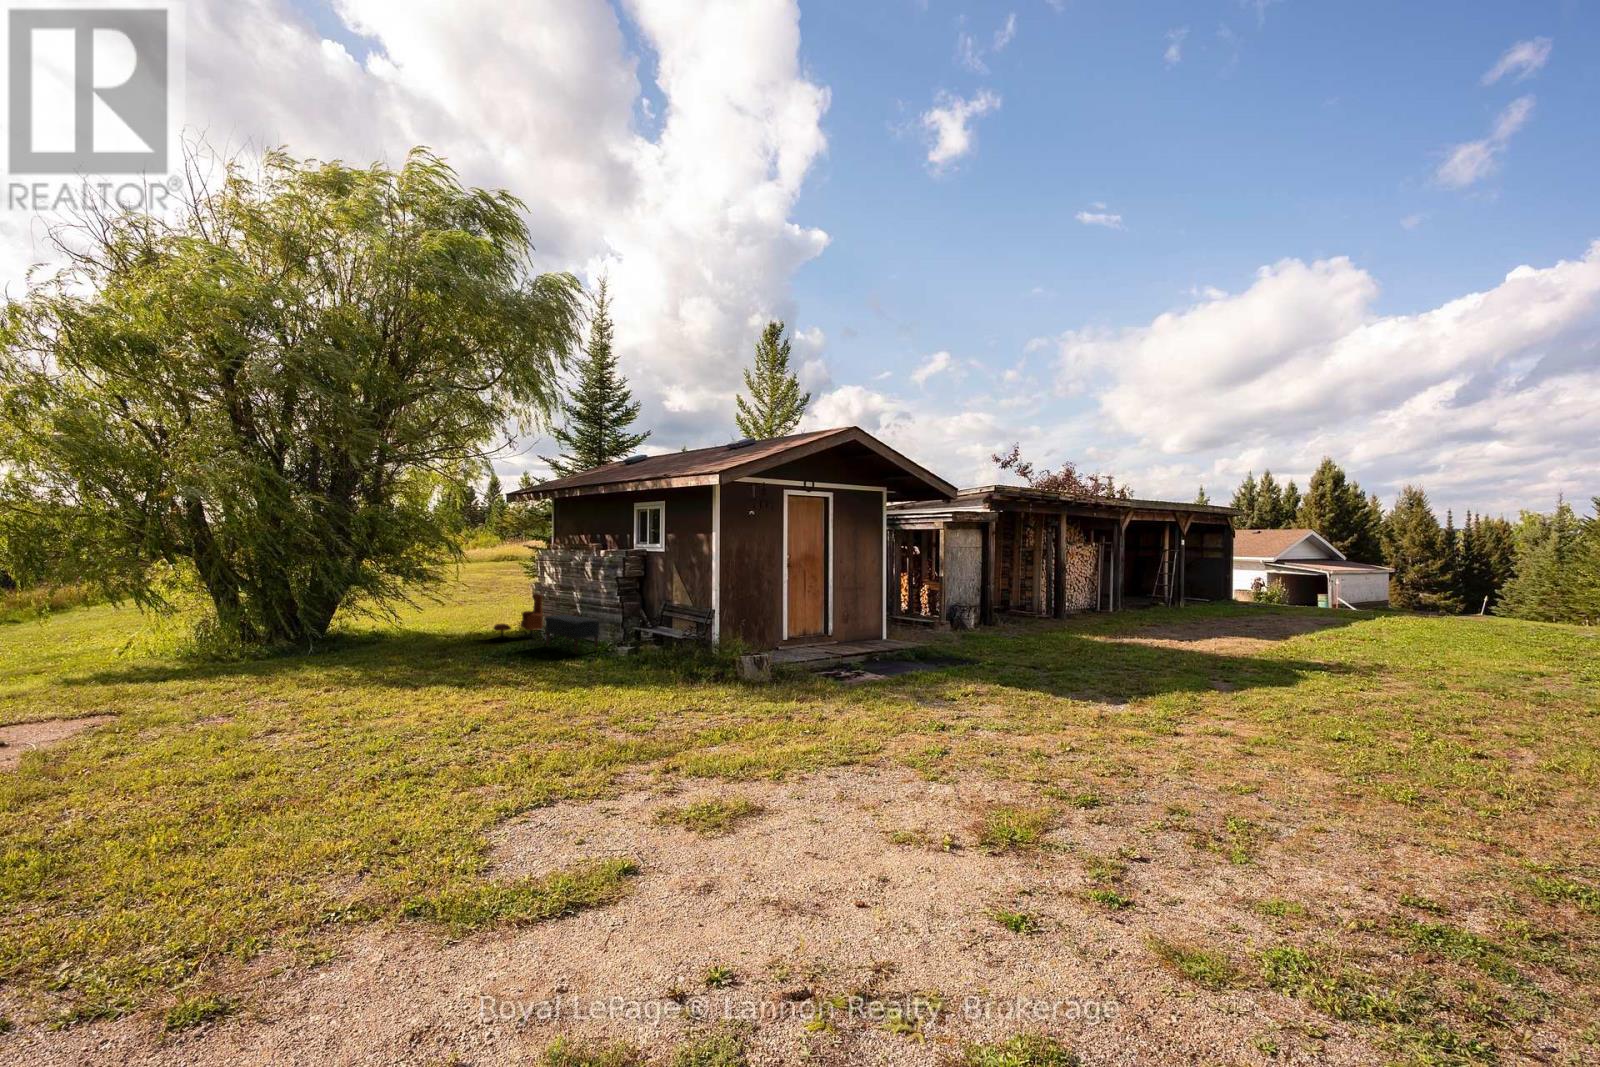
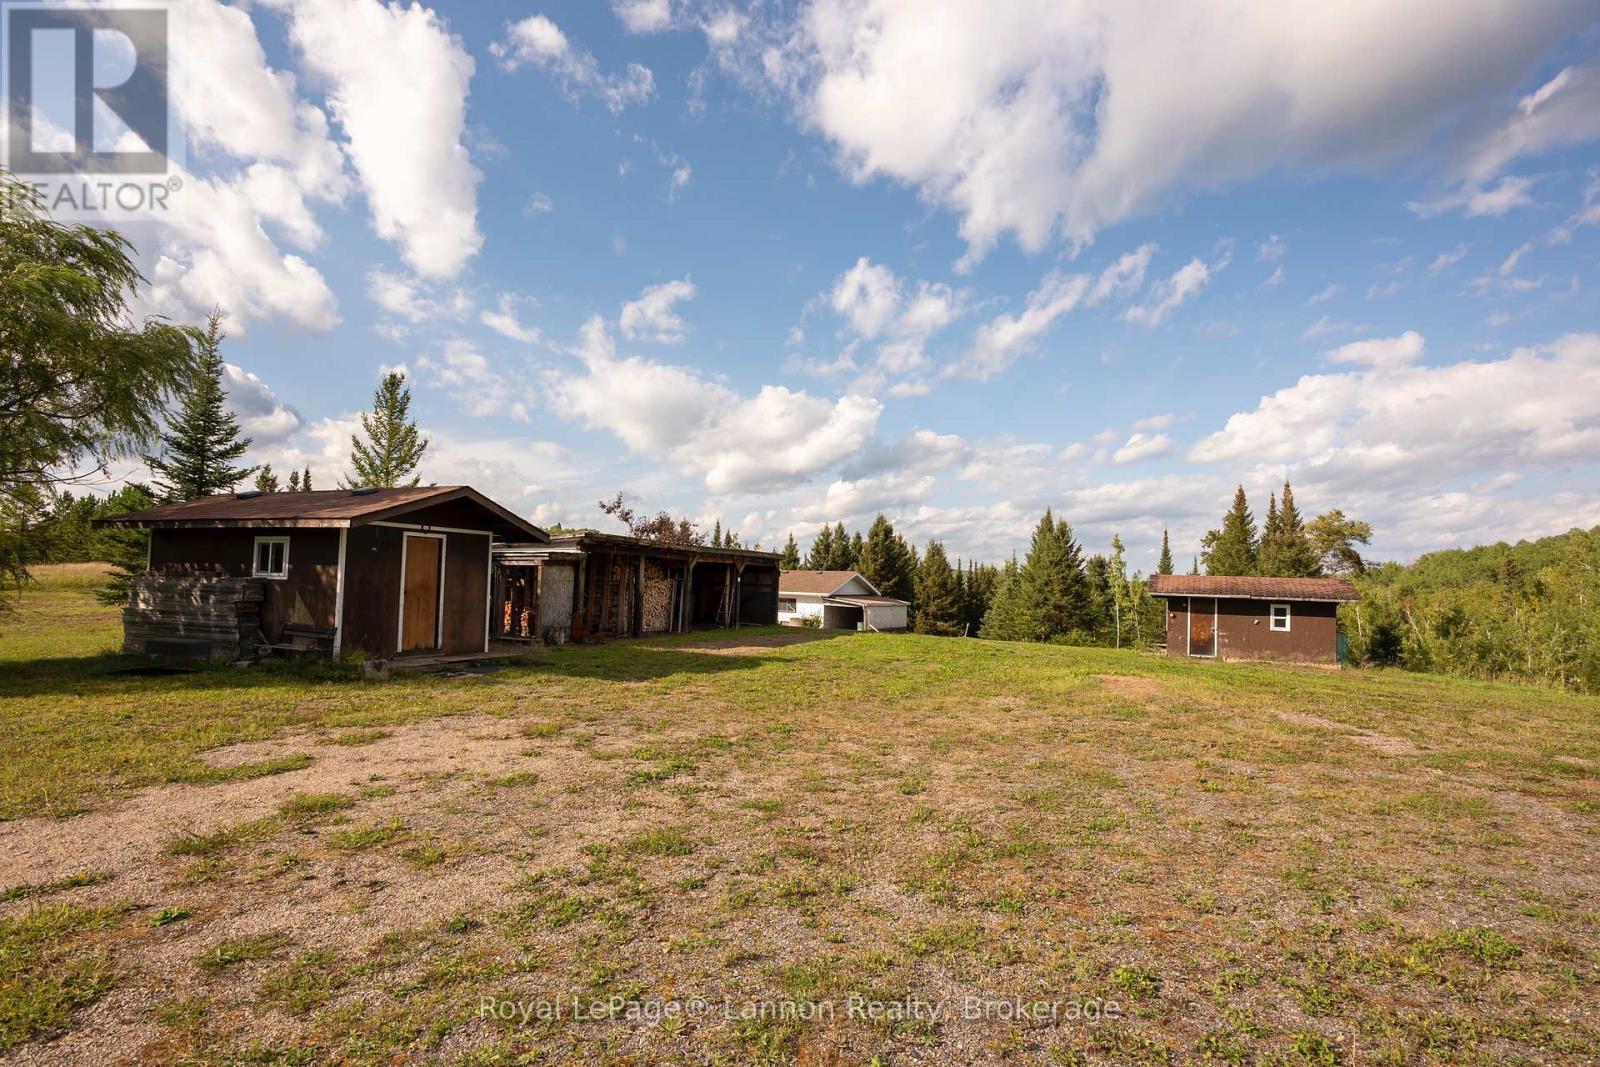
lounge chair: present [494,593,543,640] -> present [572,613,605,644]

